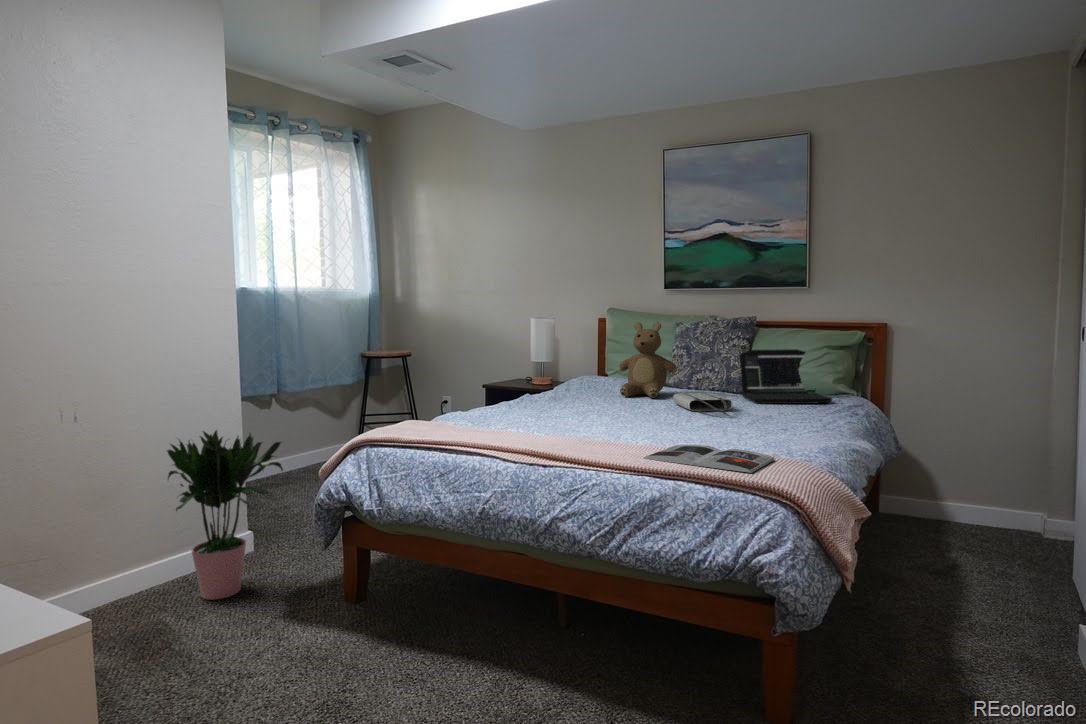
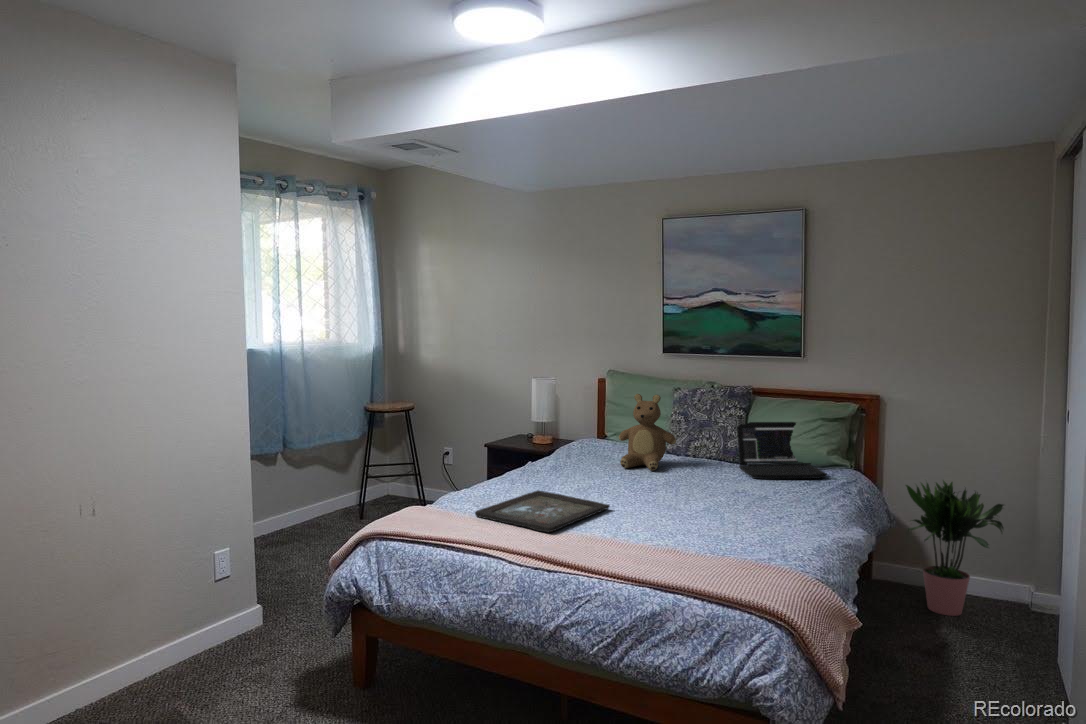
tote bag: present [673,393,732,413] -> none [672,468,730,495]
tray: none [469,409,608,437] -> present [475,491,610,532]
potted plant: present [167,430,283,600] -> present [906,480,1004,616]
magazine: present [644,445,775,473] -> none [644,545,771,587]

